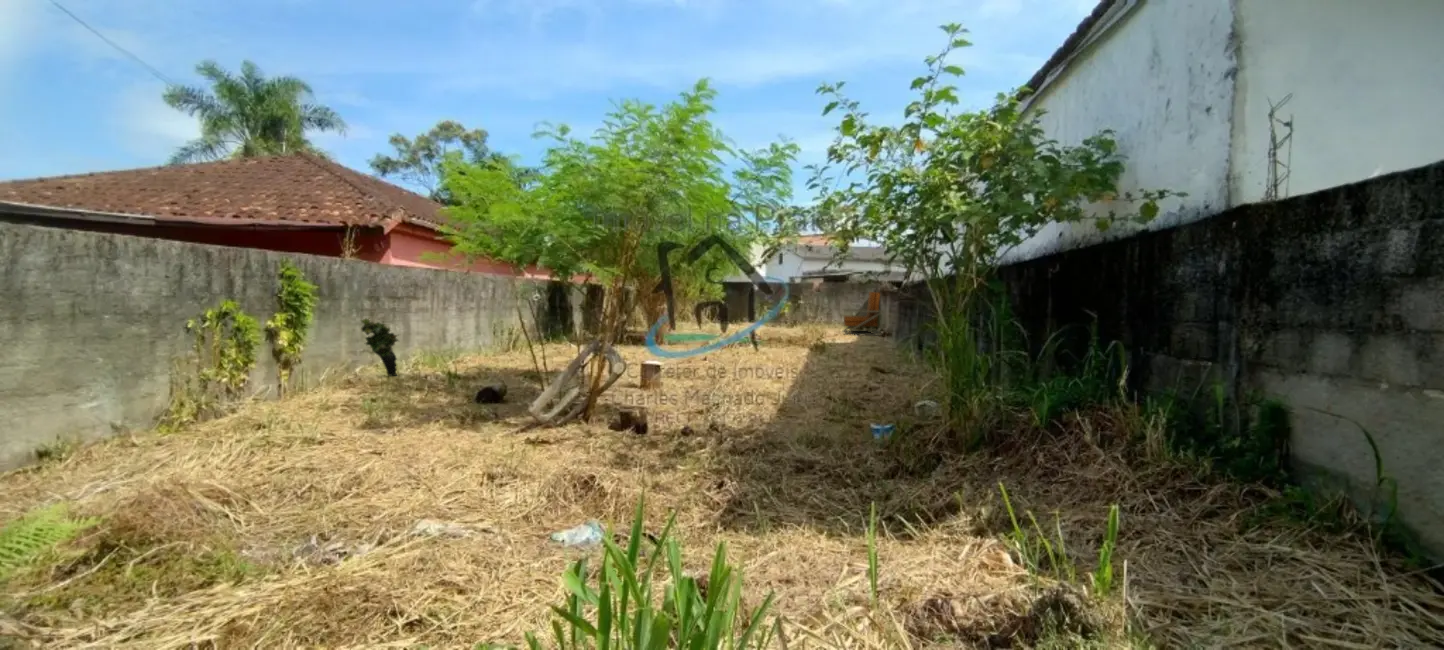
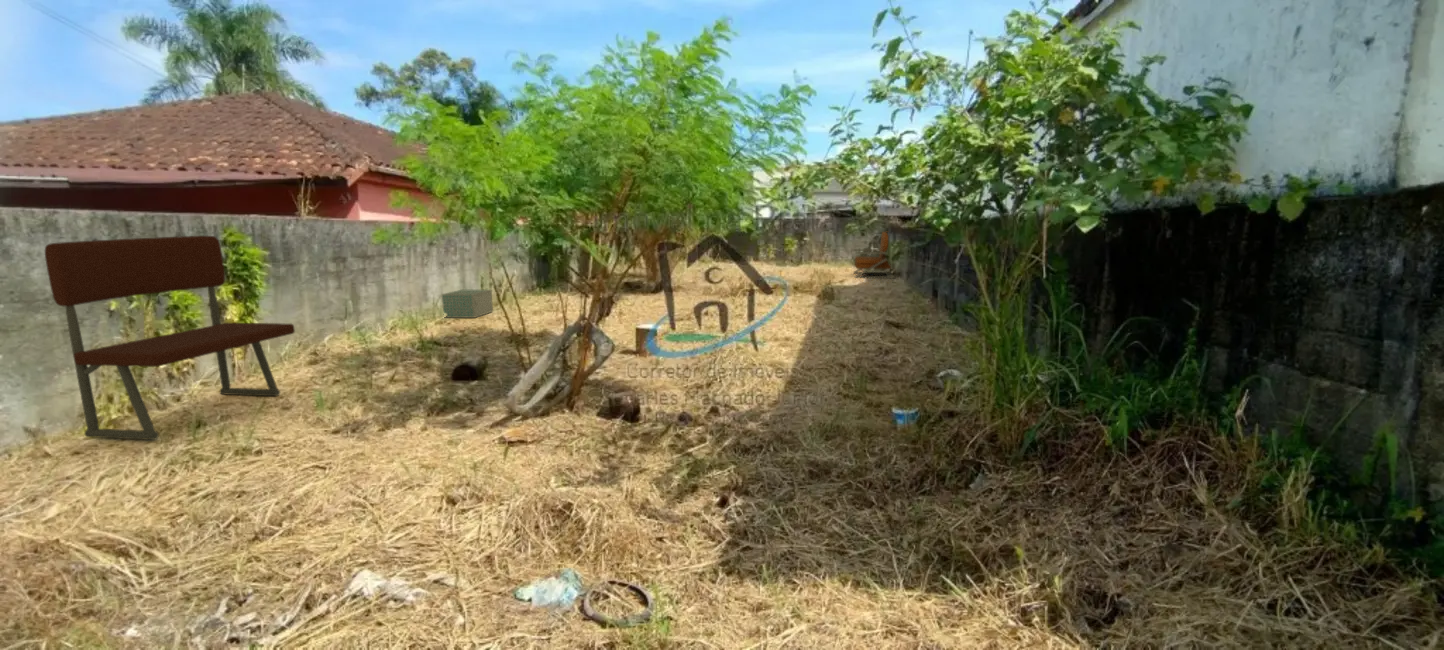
bench: none [150,265,342,436] -> present [45,236,295,440]
potted plant: present [361,318,398,376] -> none [325,281,373,344]
storage box: none [456,336,502,361] -> present [442,289,493,318]

